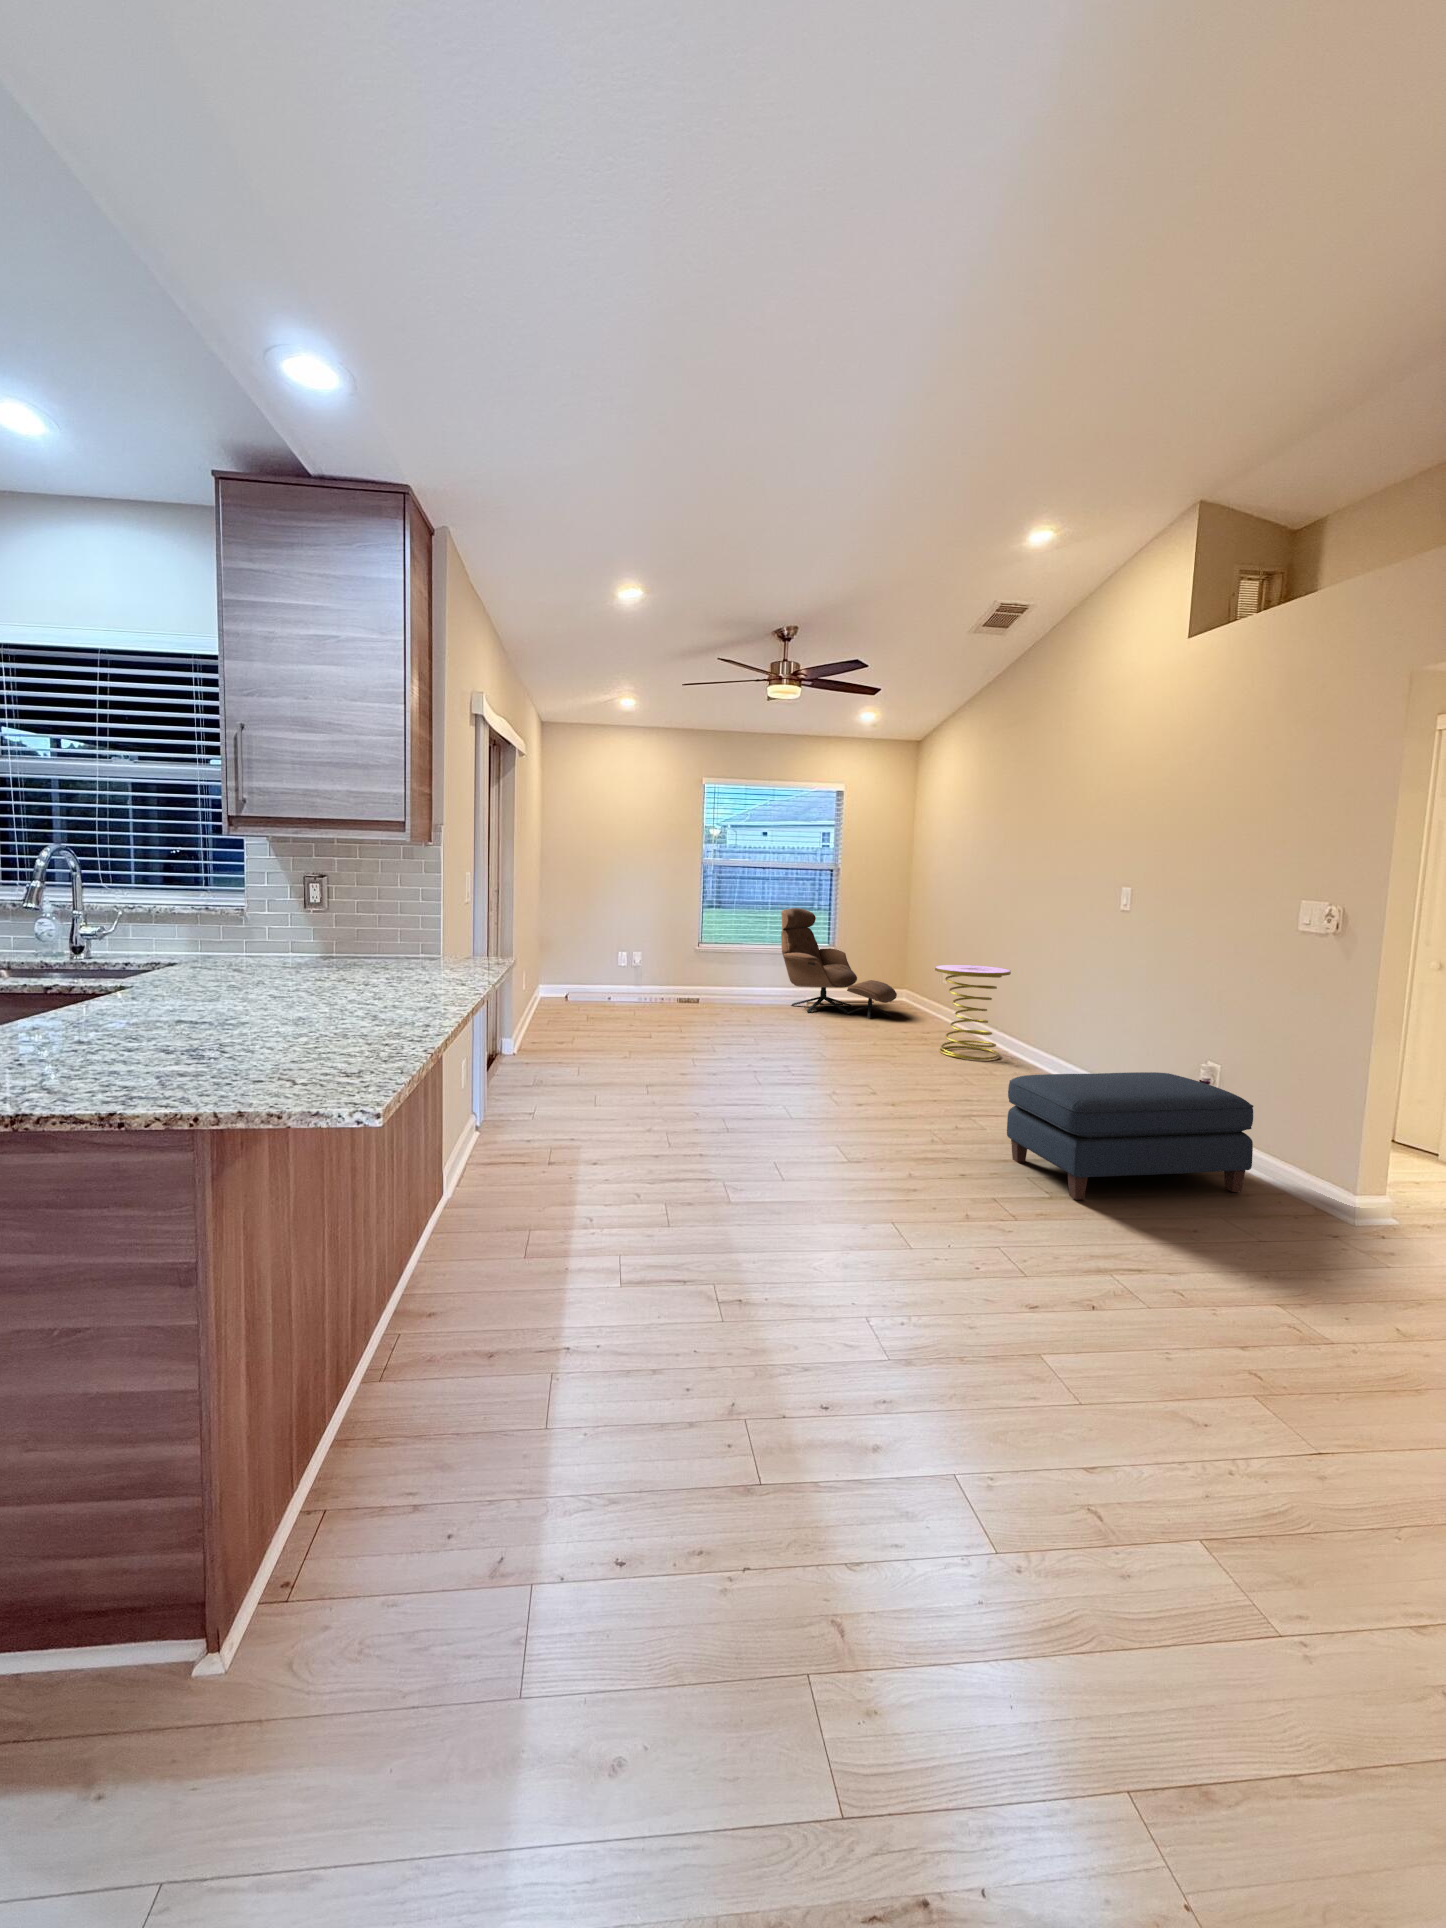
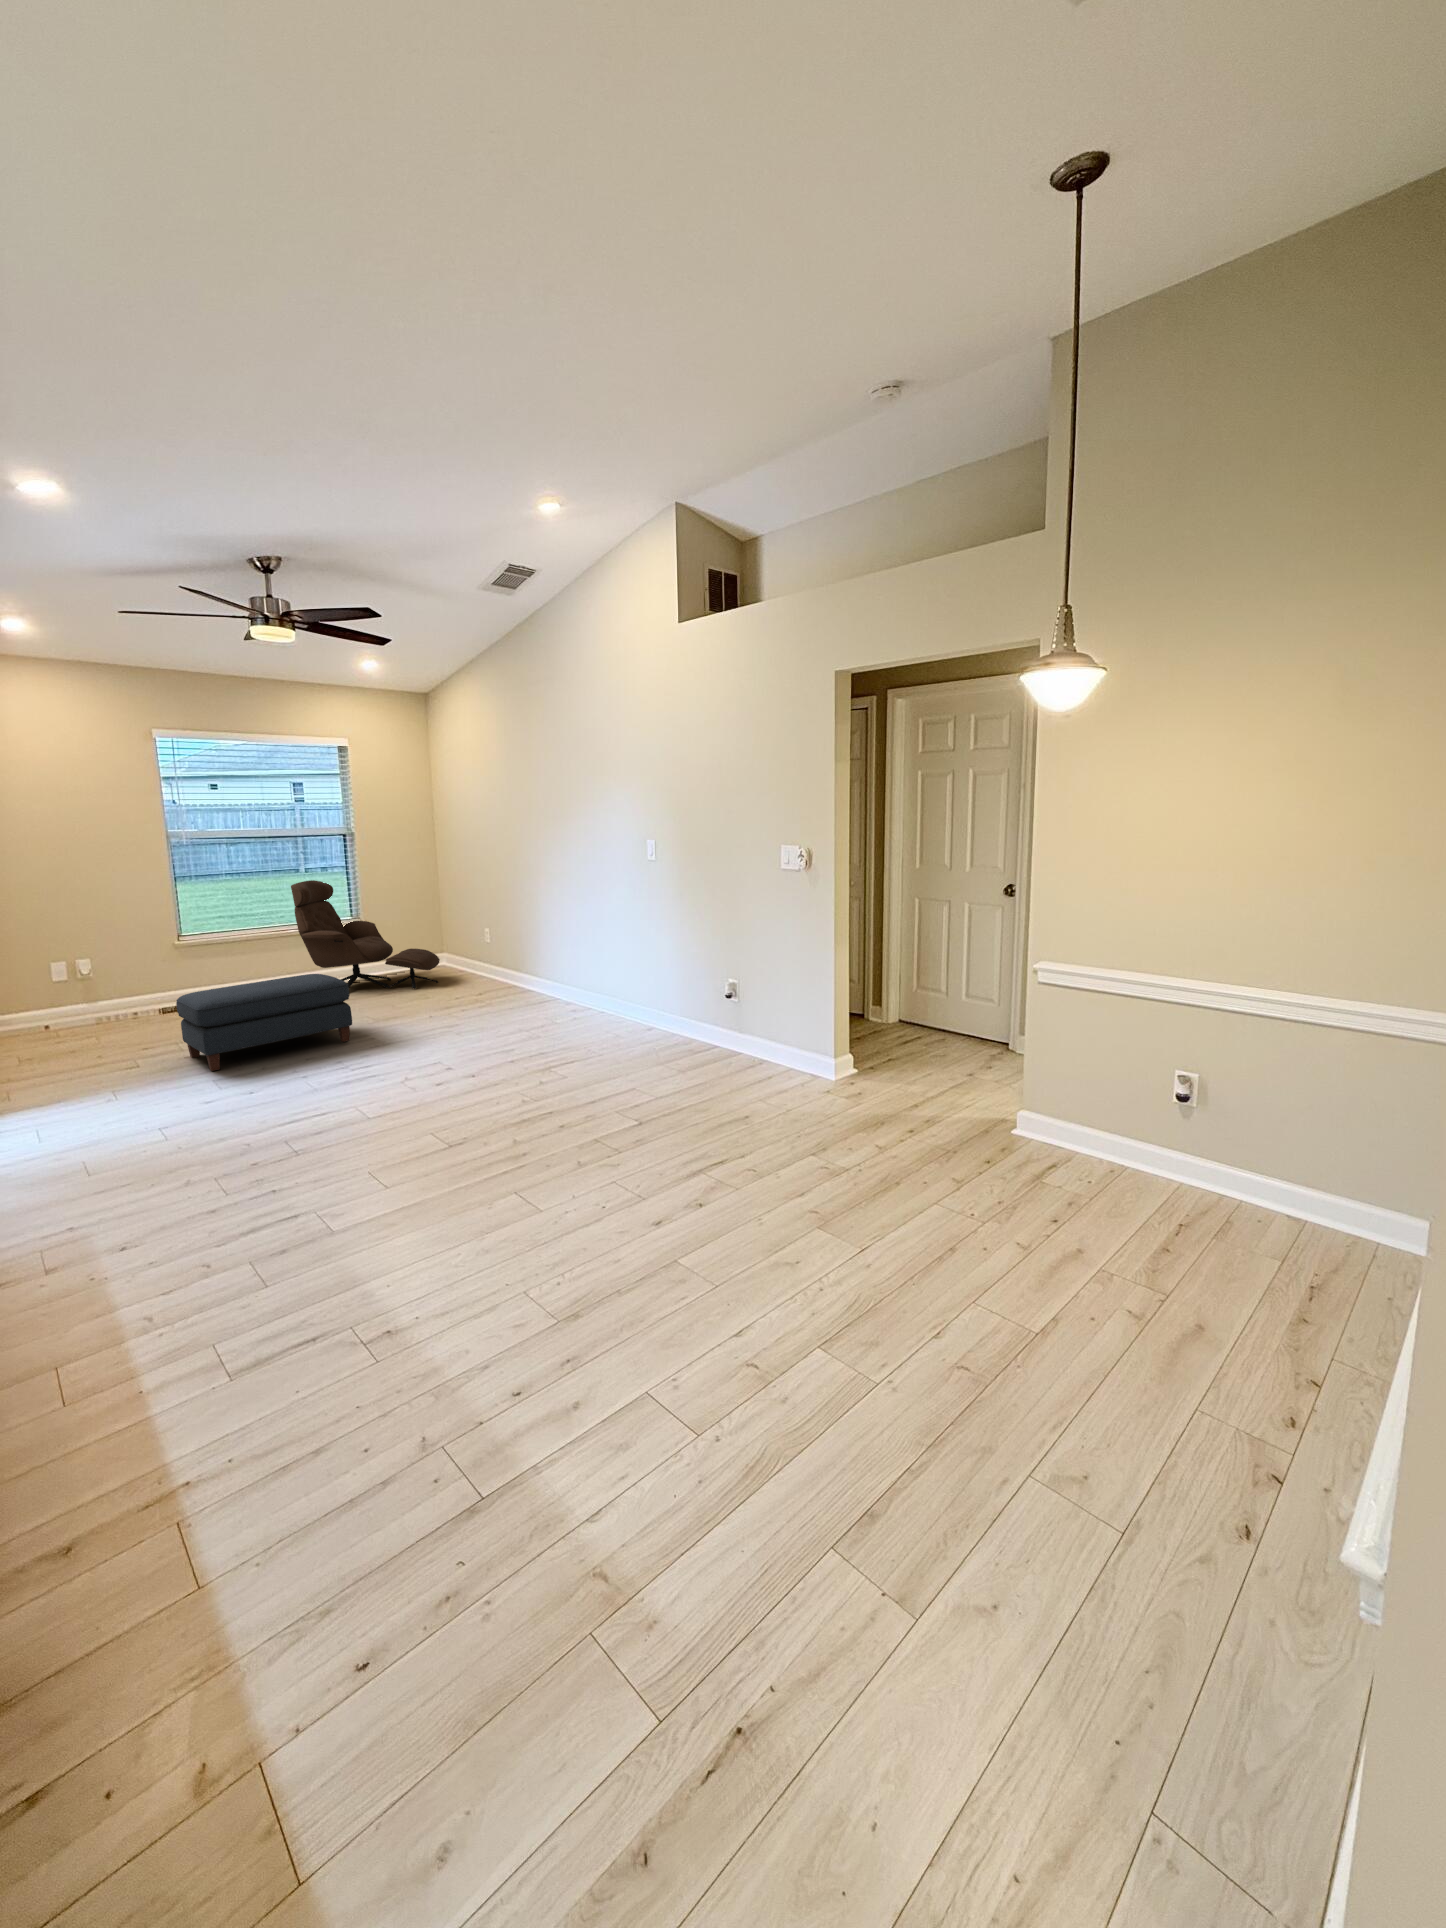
side table: present [935,965,1011,1060] -> none [483,921,555,1013]
ottoman: present [1007,1072,1253,1200] -> present [176,974,352,1071]

